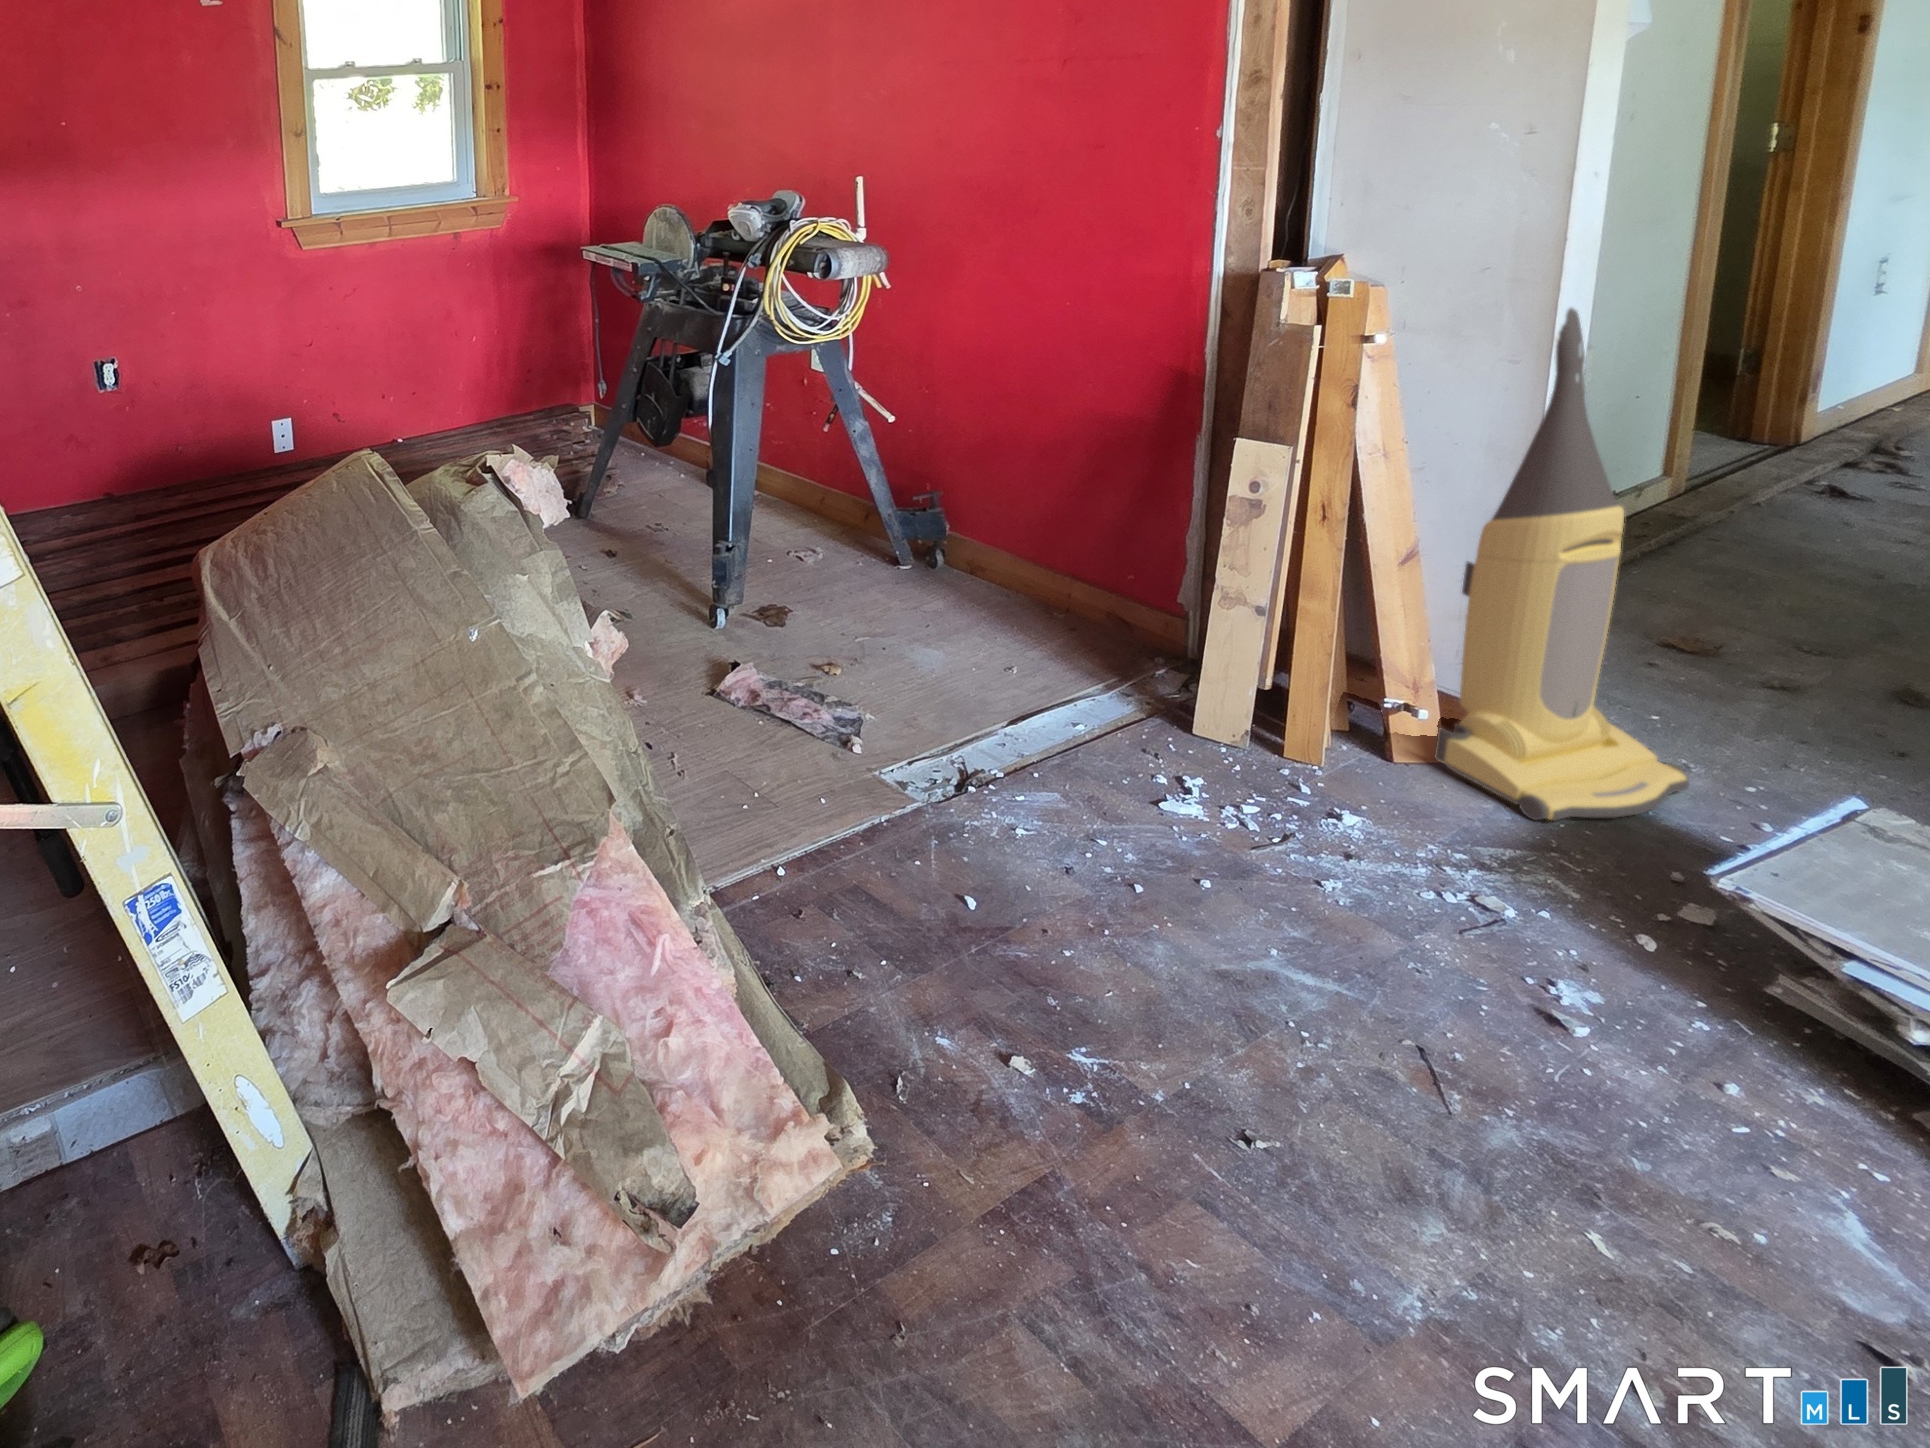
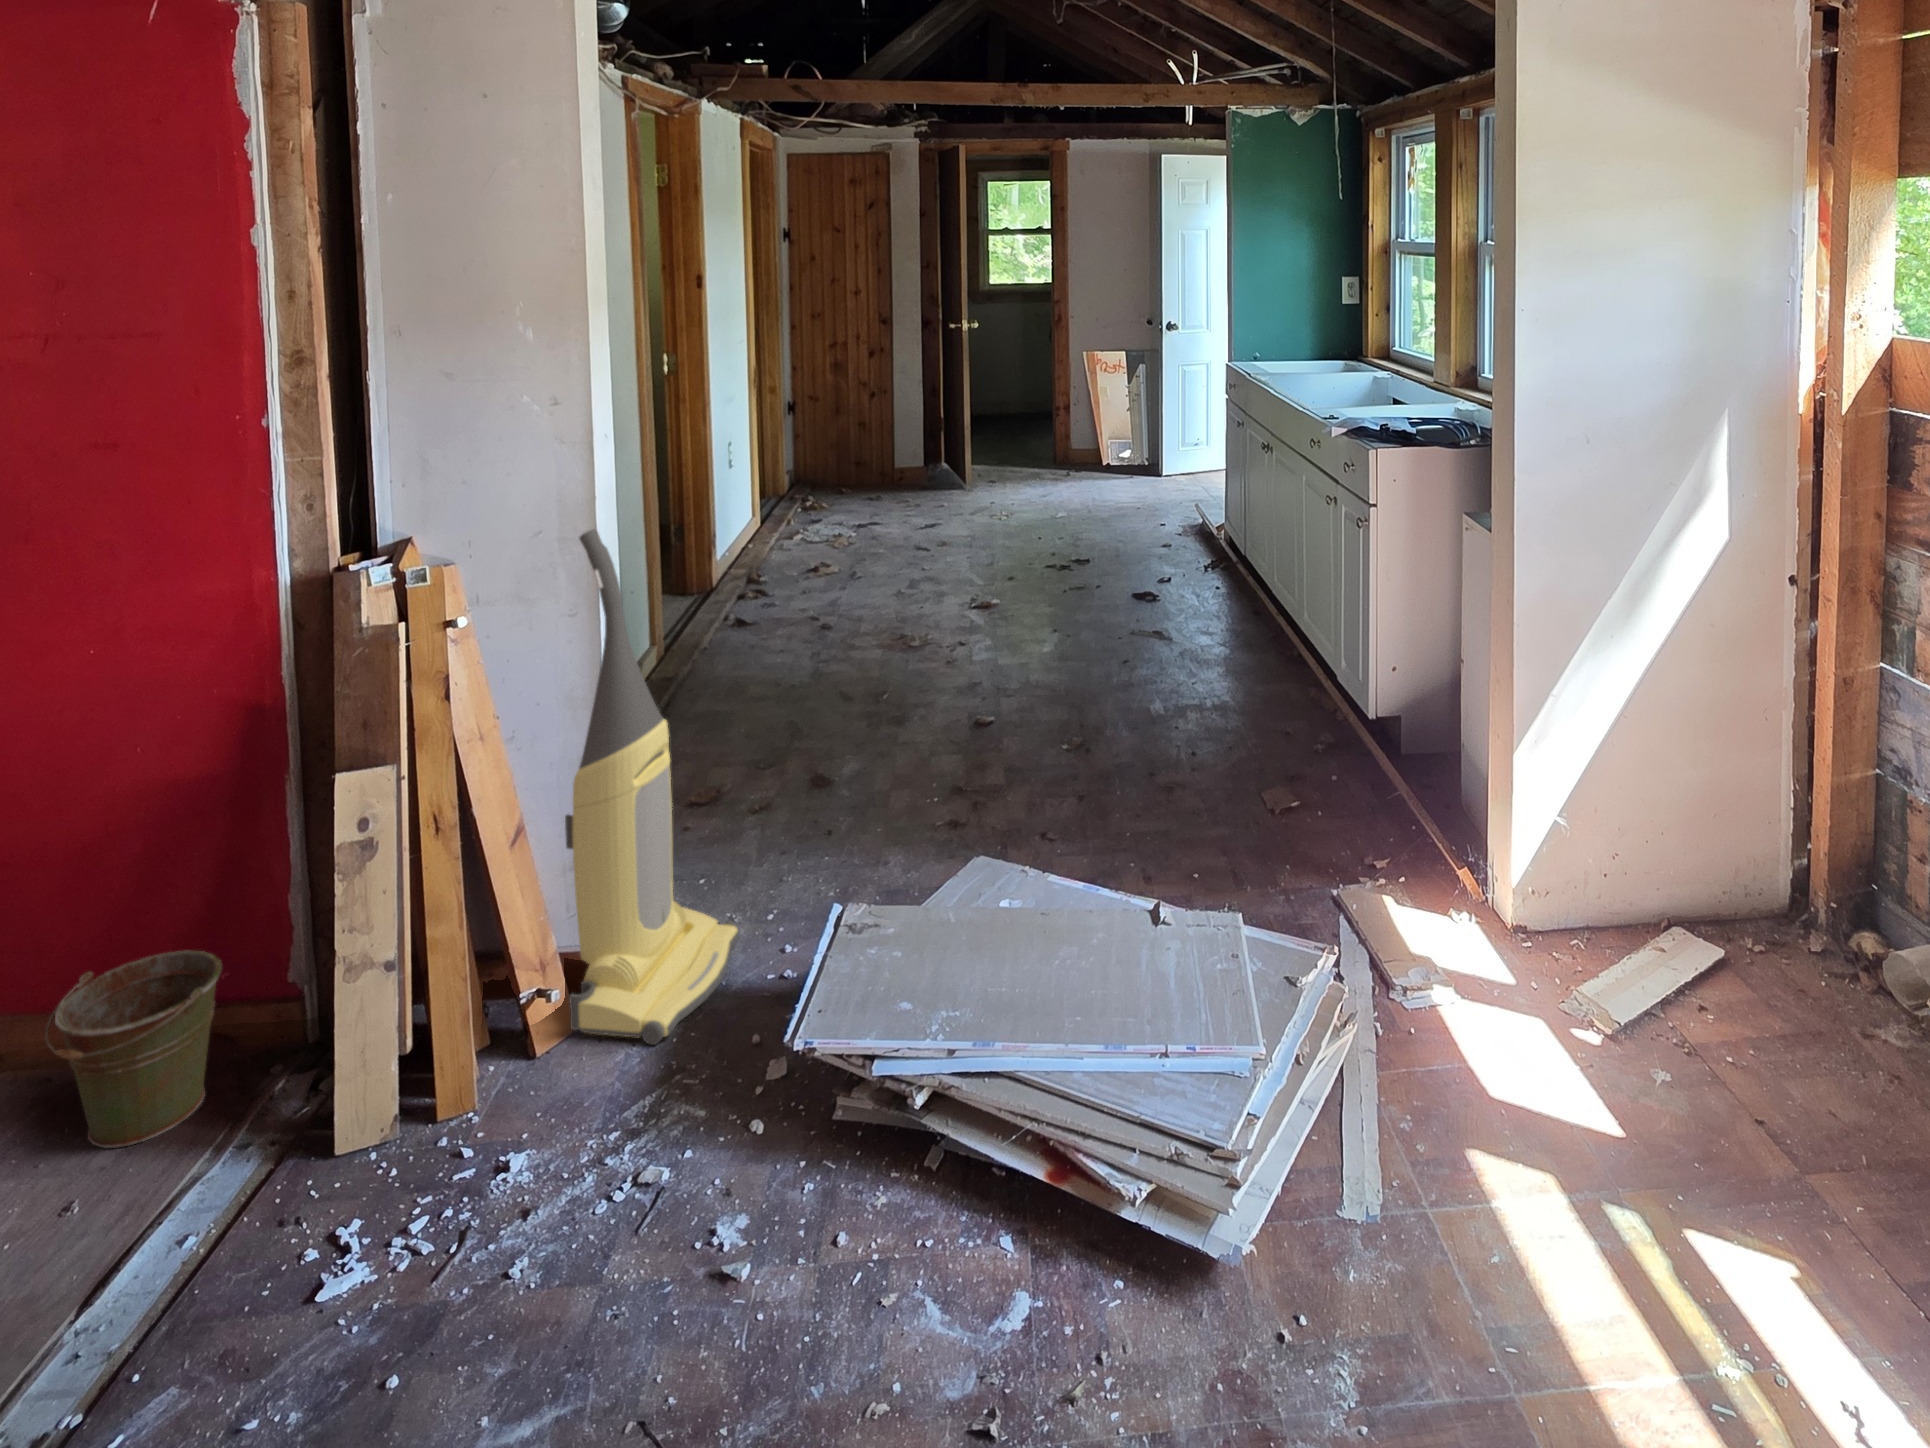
bucket: none [1010,524,1128,653] -> present [45,951,222,1148]

